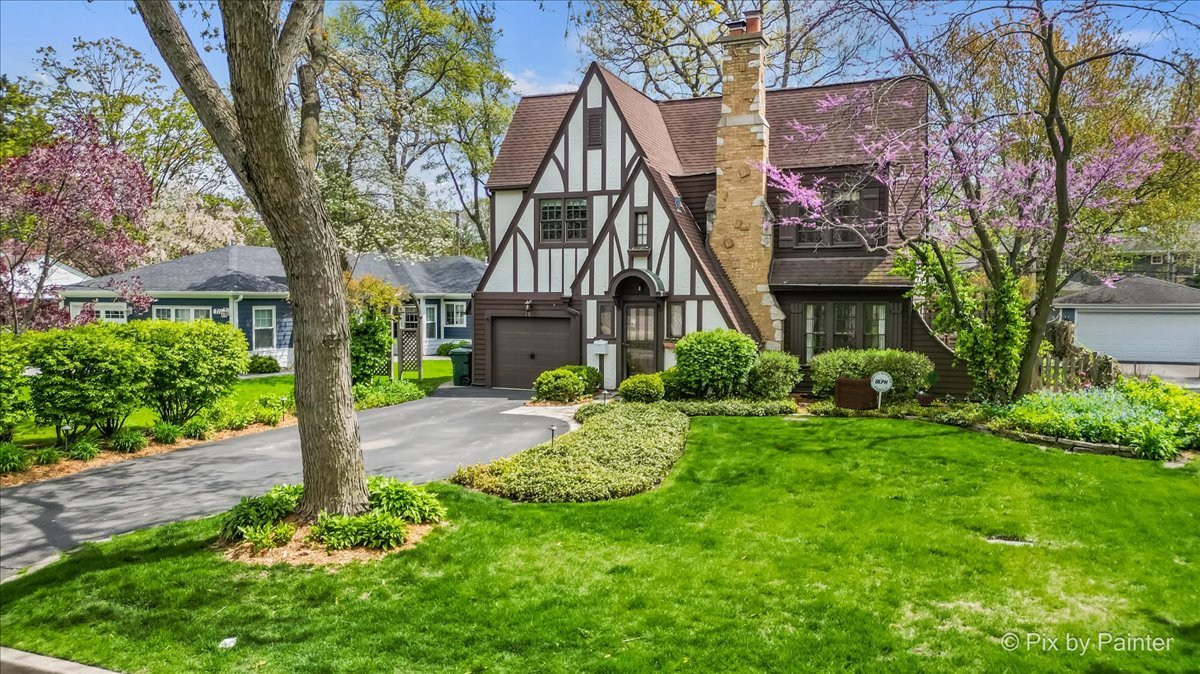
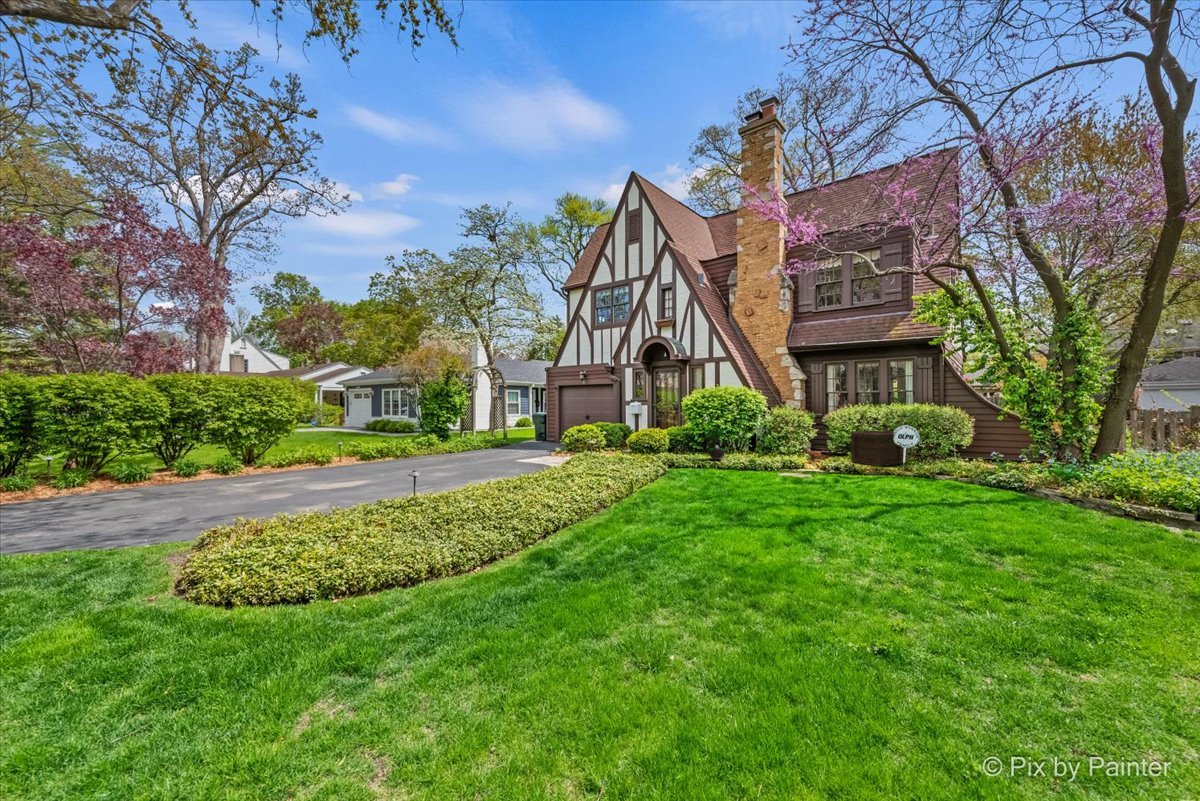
potted tree: present [916,371,939,406] -> present [706,427,725,460]

